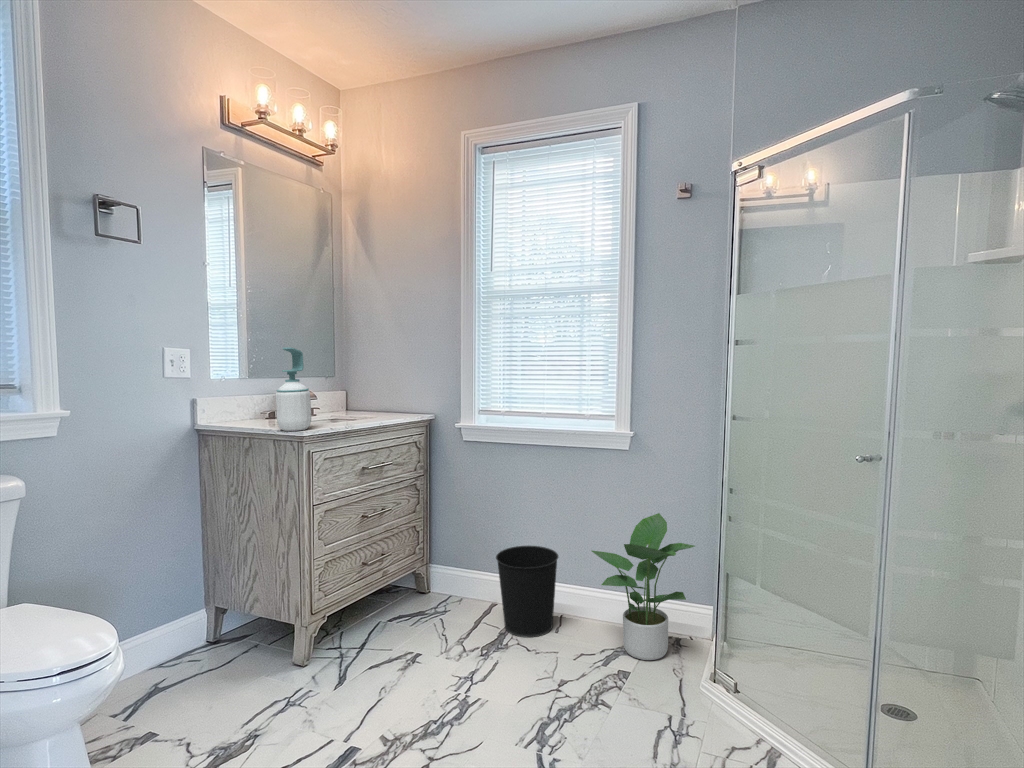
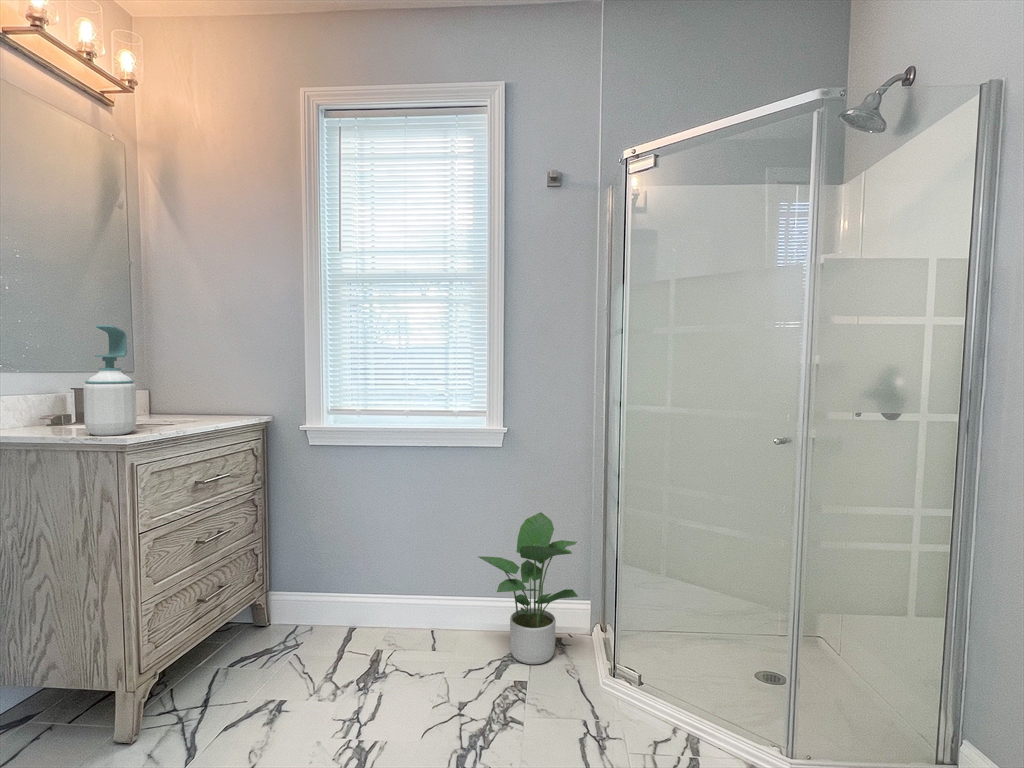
wastebasket: present [496,546,558,638] -> none [367,557,437,661]

